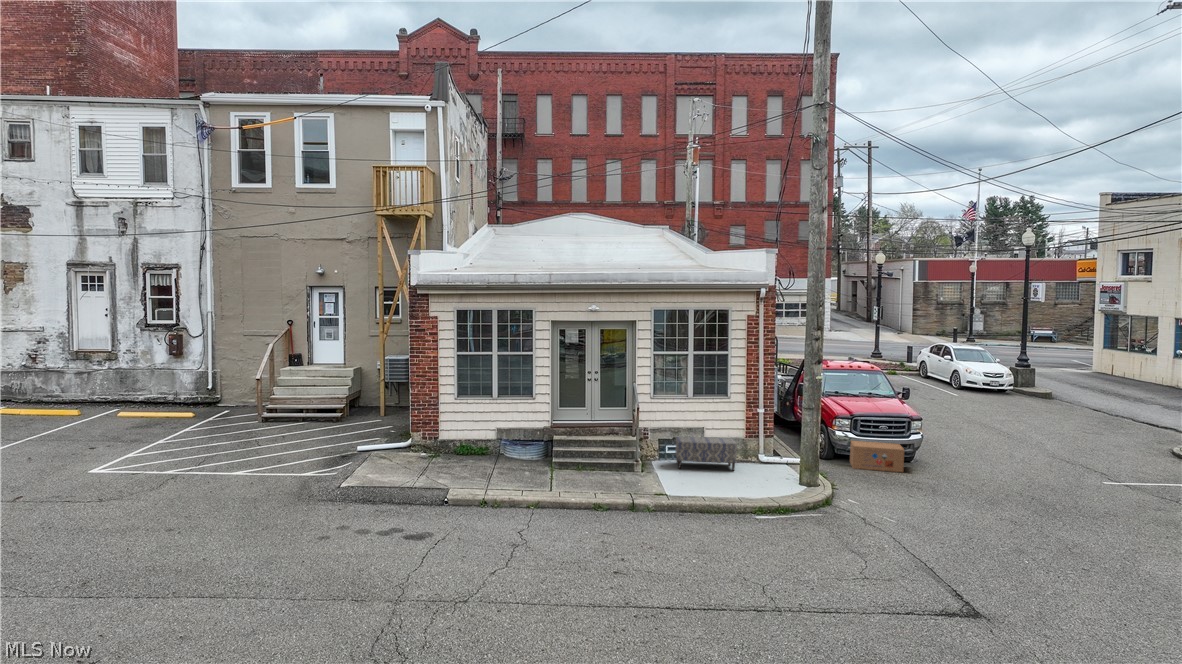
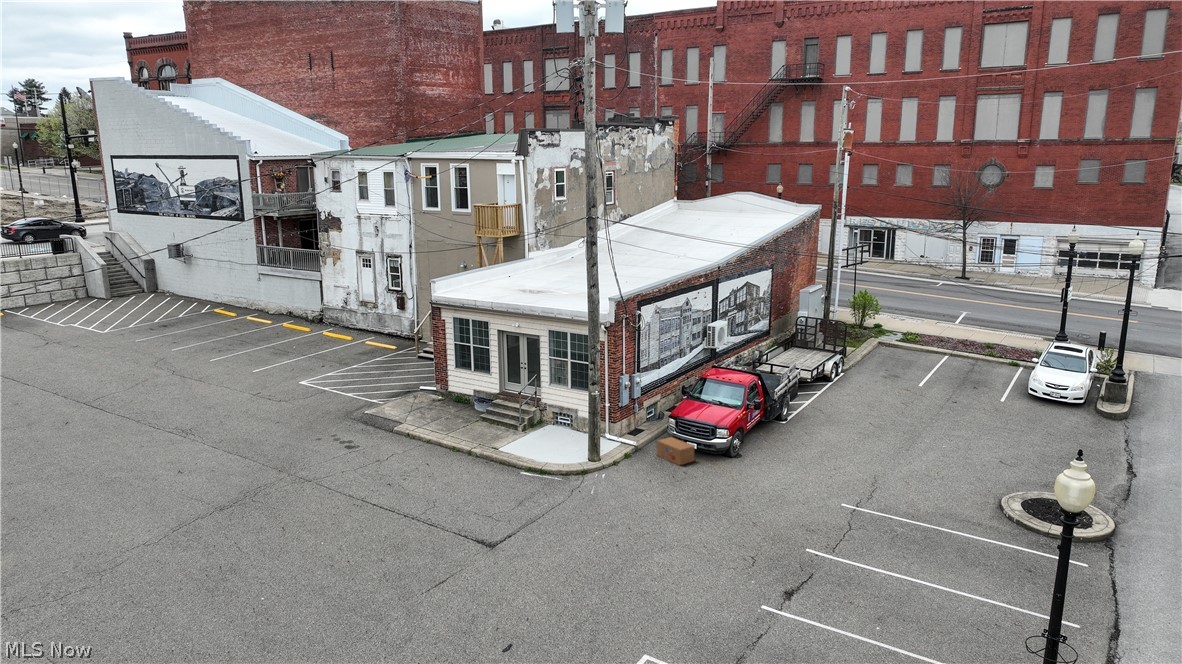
bench: present [675,436,737,471] -> none [548,412,588,440]

